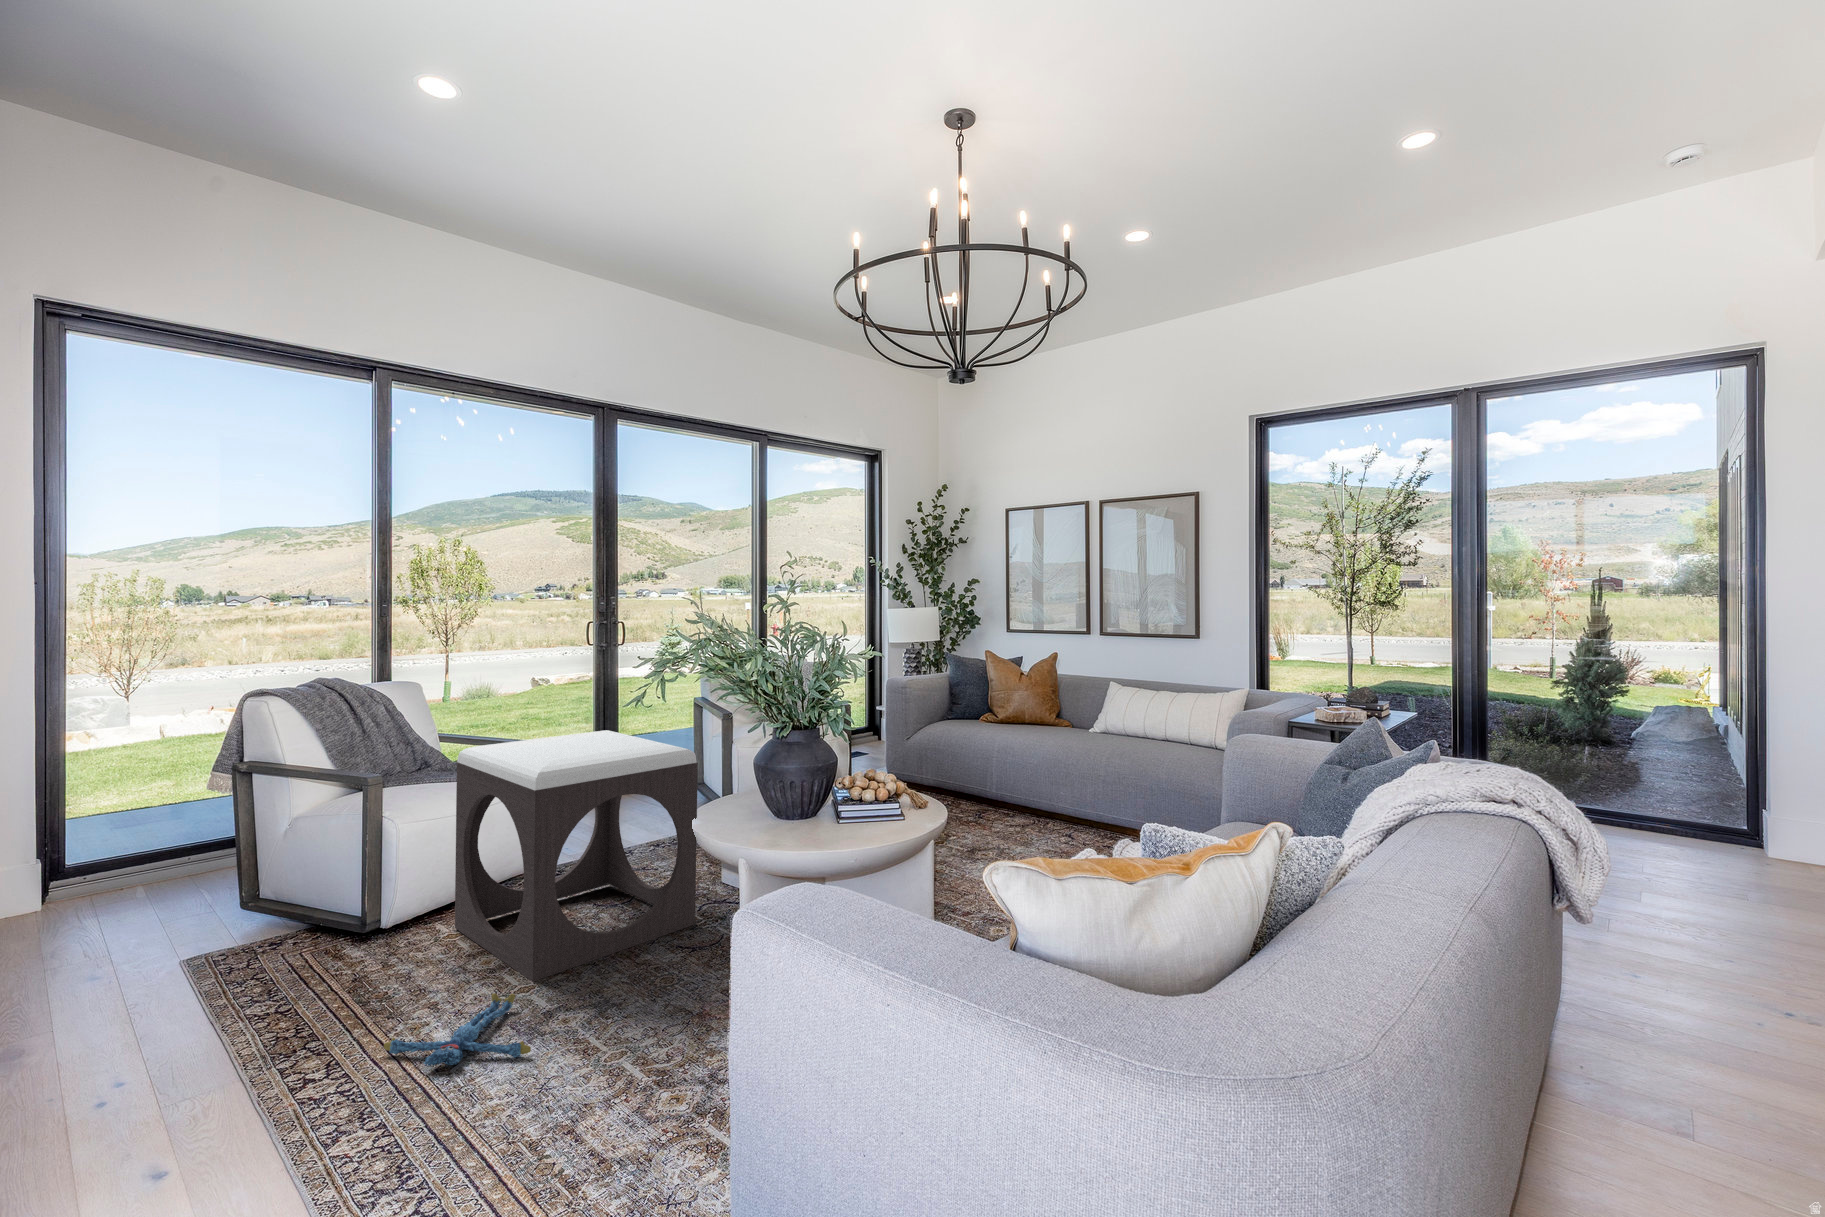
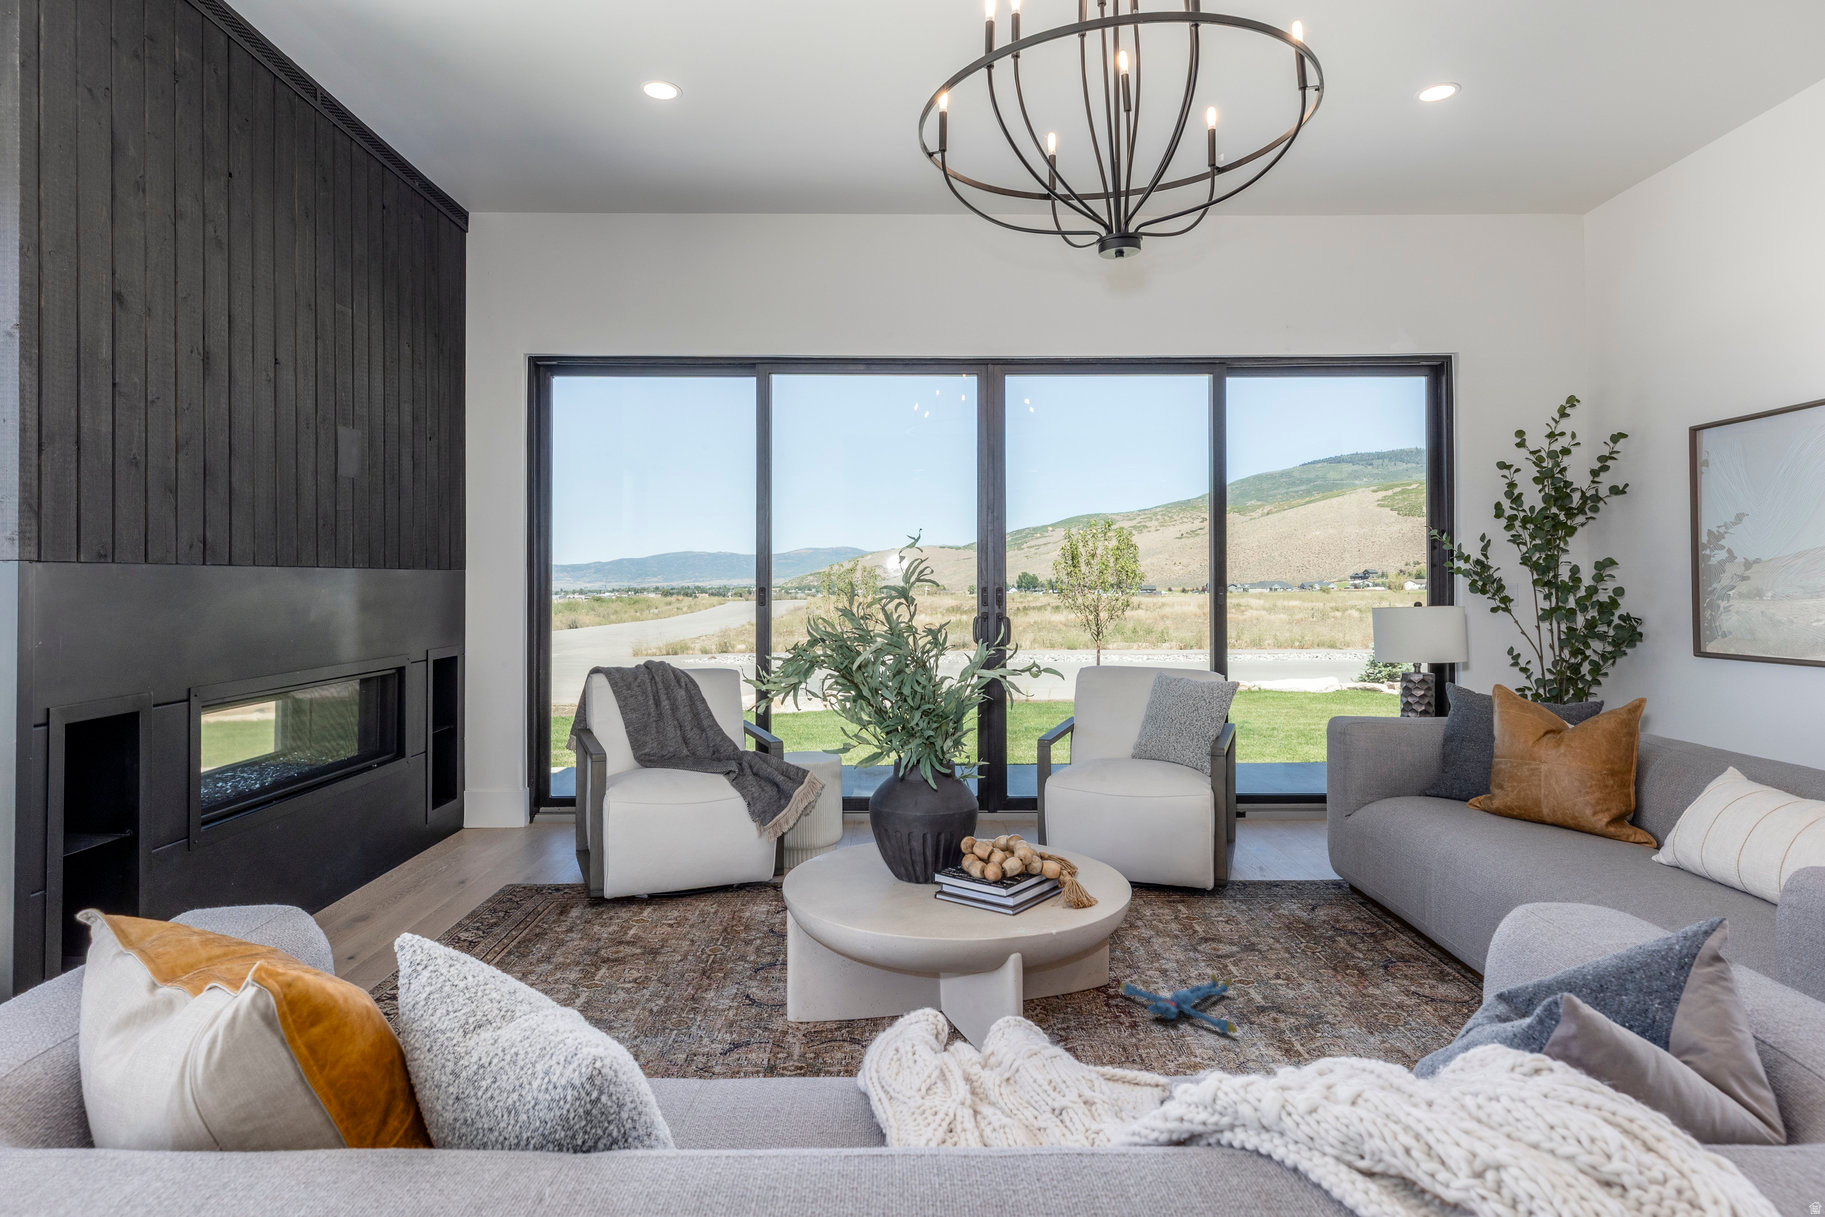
footstool: present [455,730,698,982] -> none [1193,738,1445,977]

